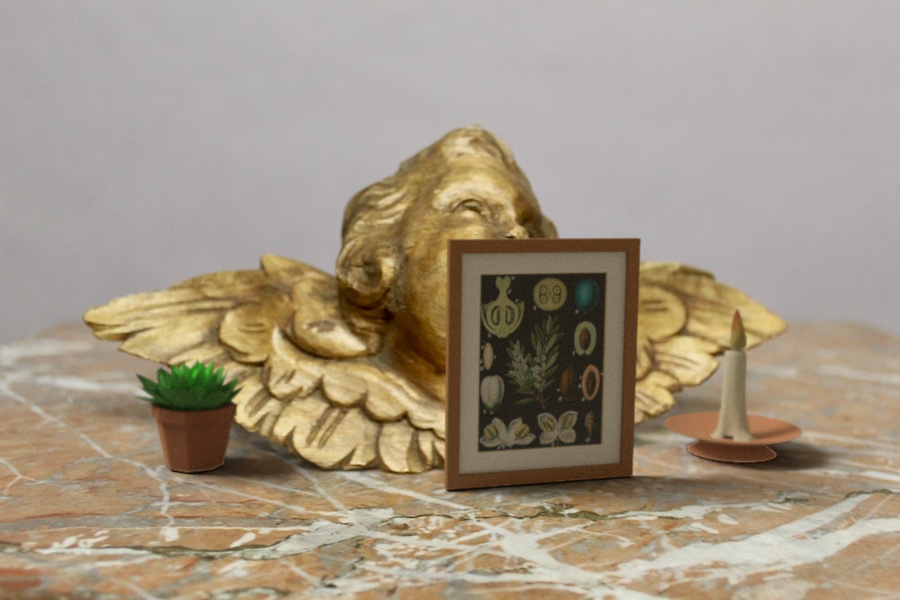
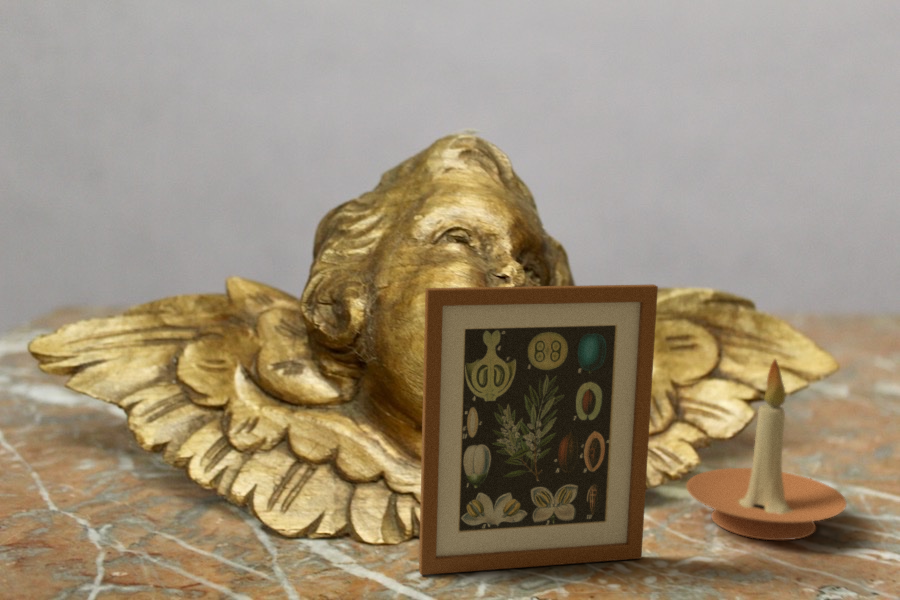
succulent plant: present [137,360,243,473] -> none [72,406,198,539]

